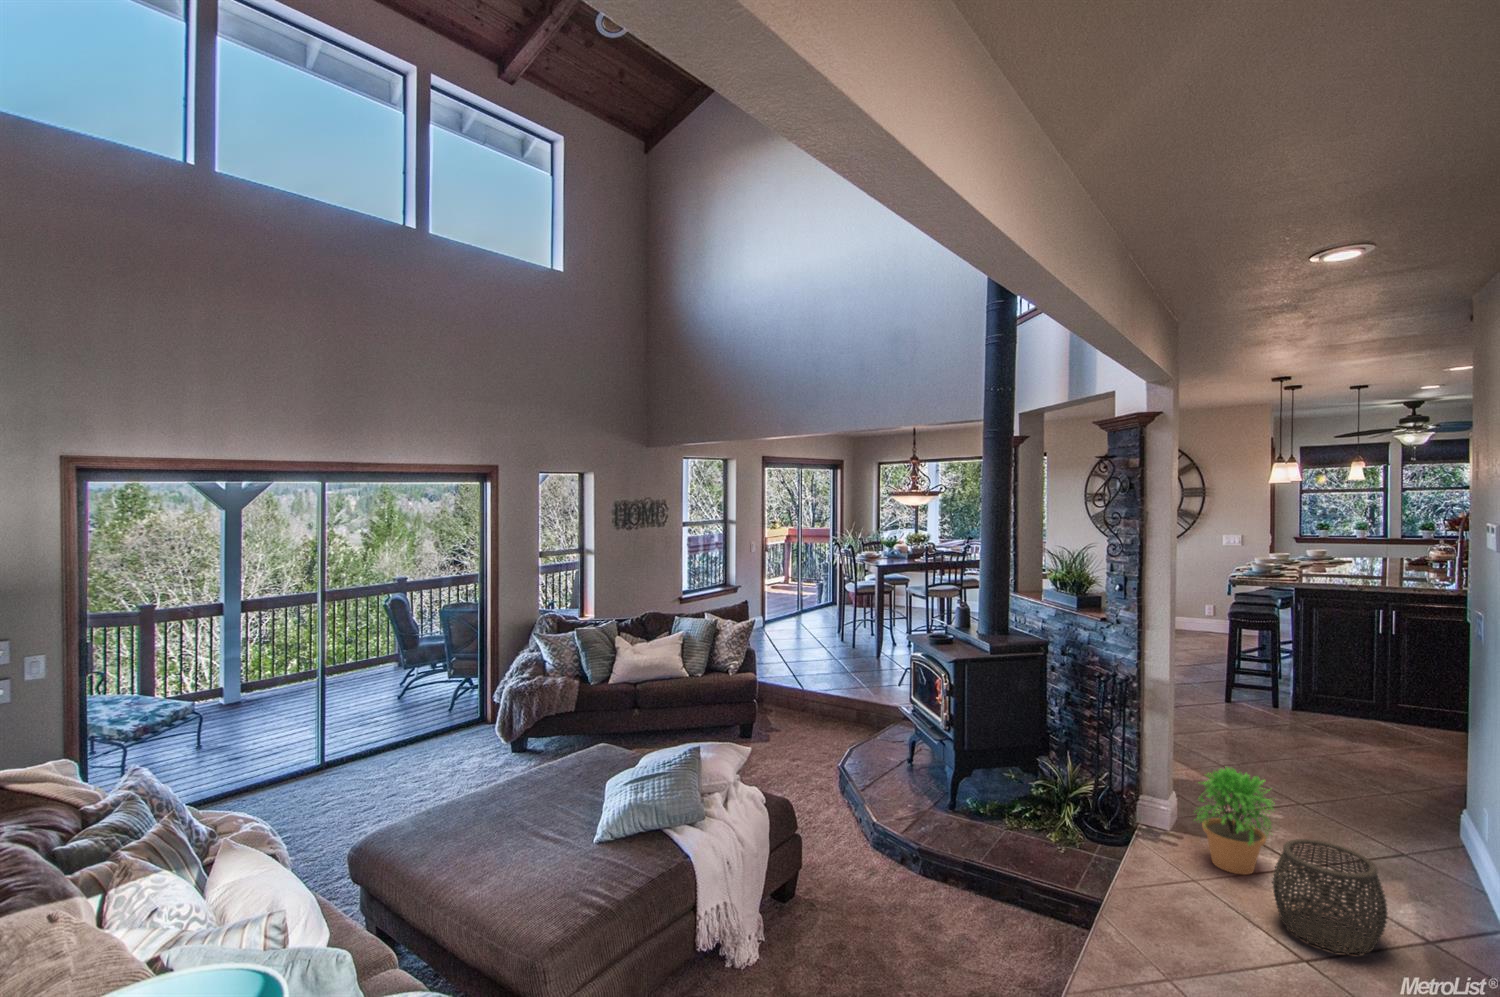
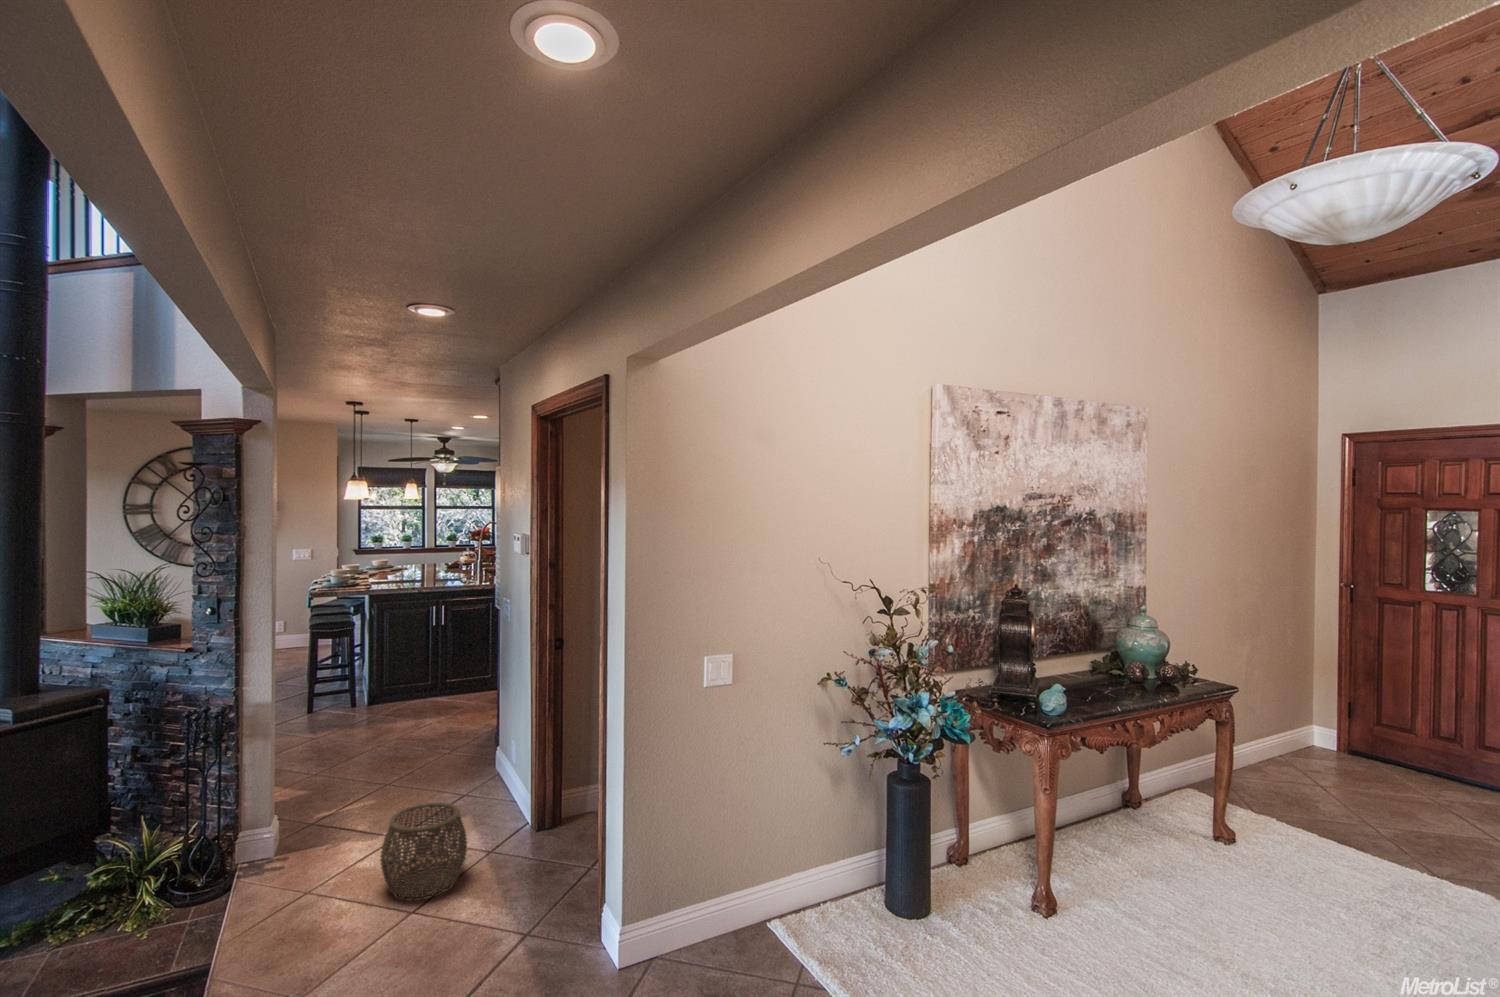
potted plant: present [1197,767,1272,875] -> none [299,767,377,871]

